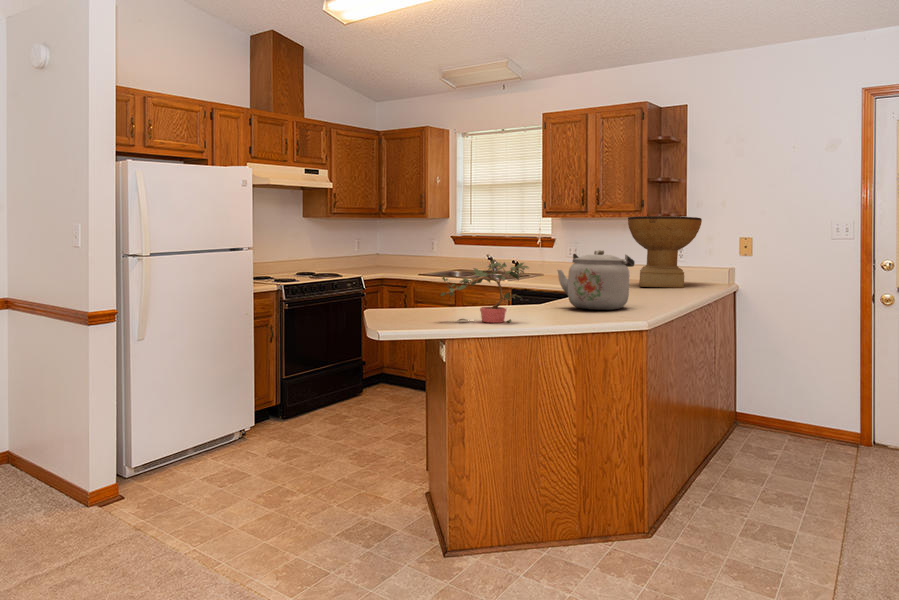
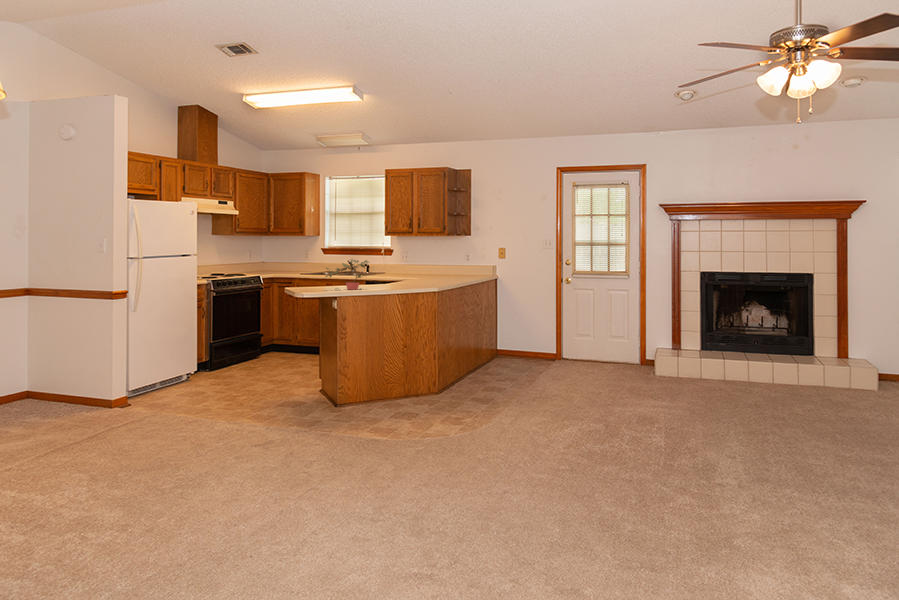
decorative bowl: present [628,216,702,288] -> none [433,236,474,278]
kettle: present [557,250,635,310] -> none [386,254,427,285]

